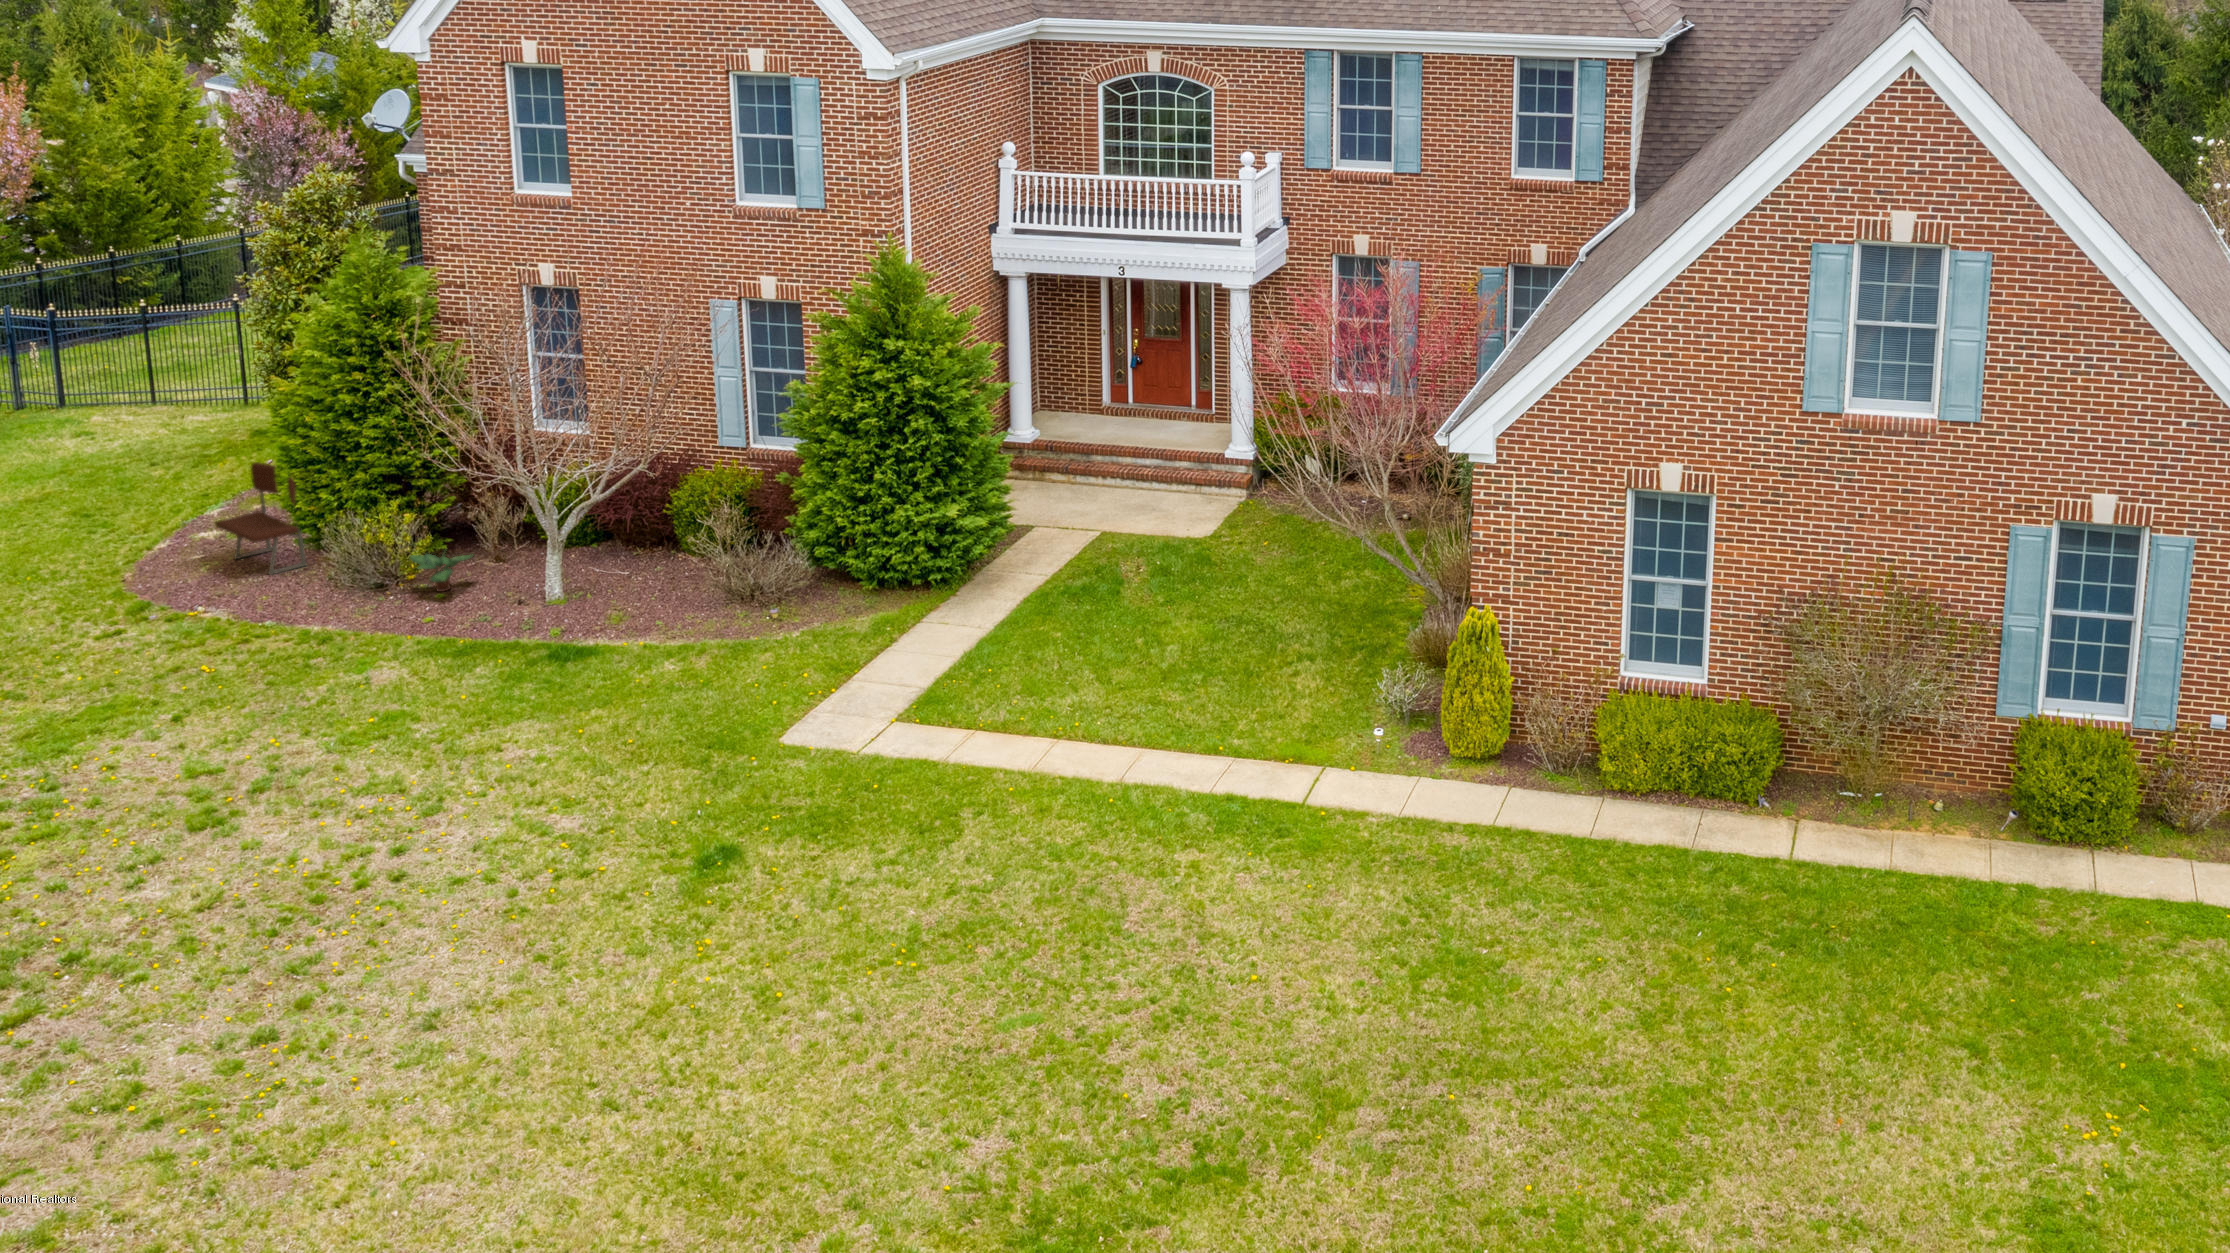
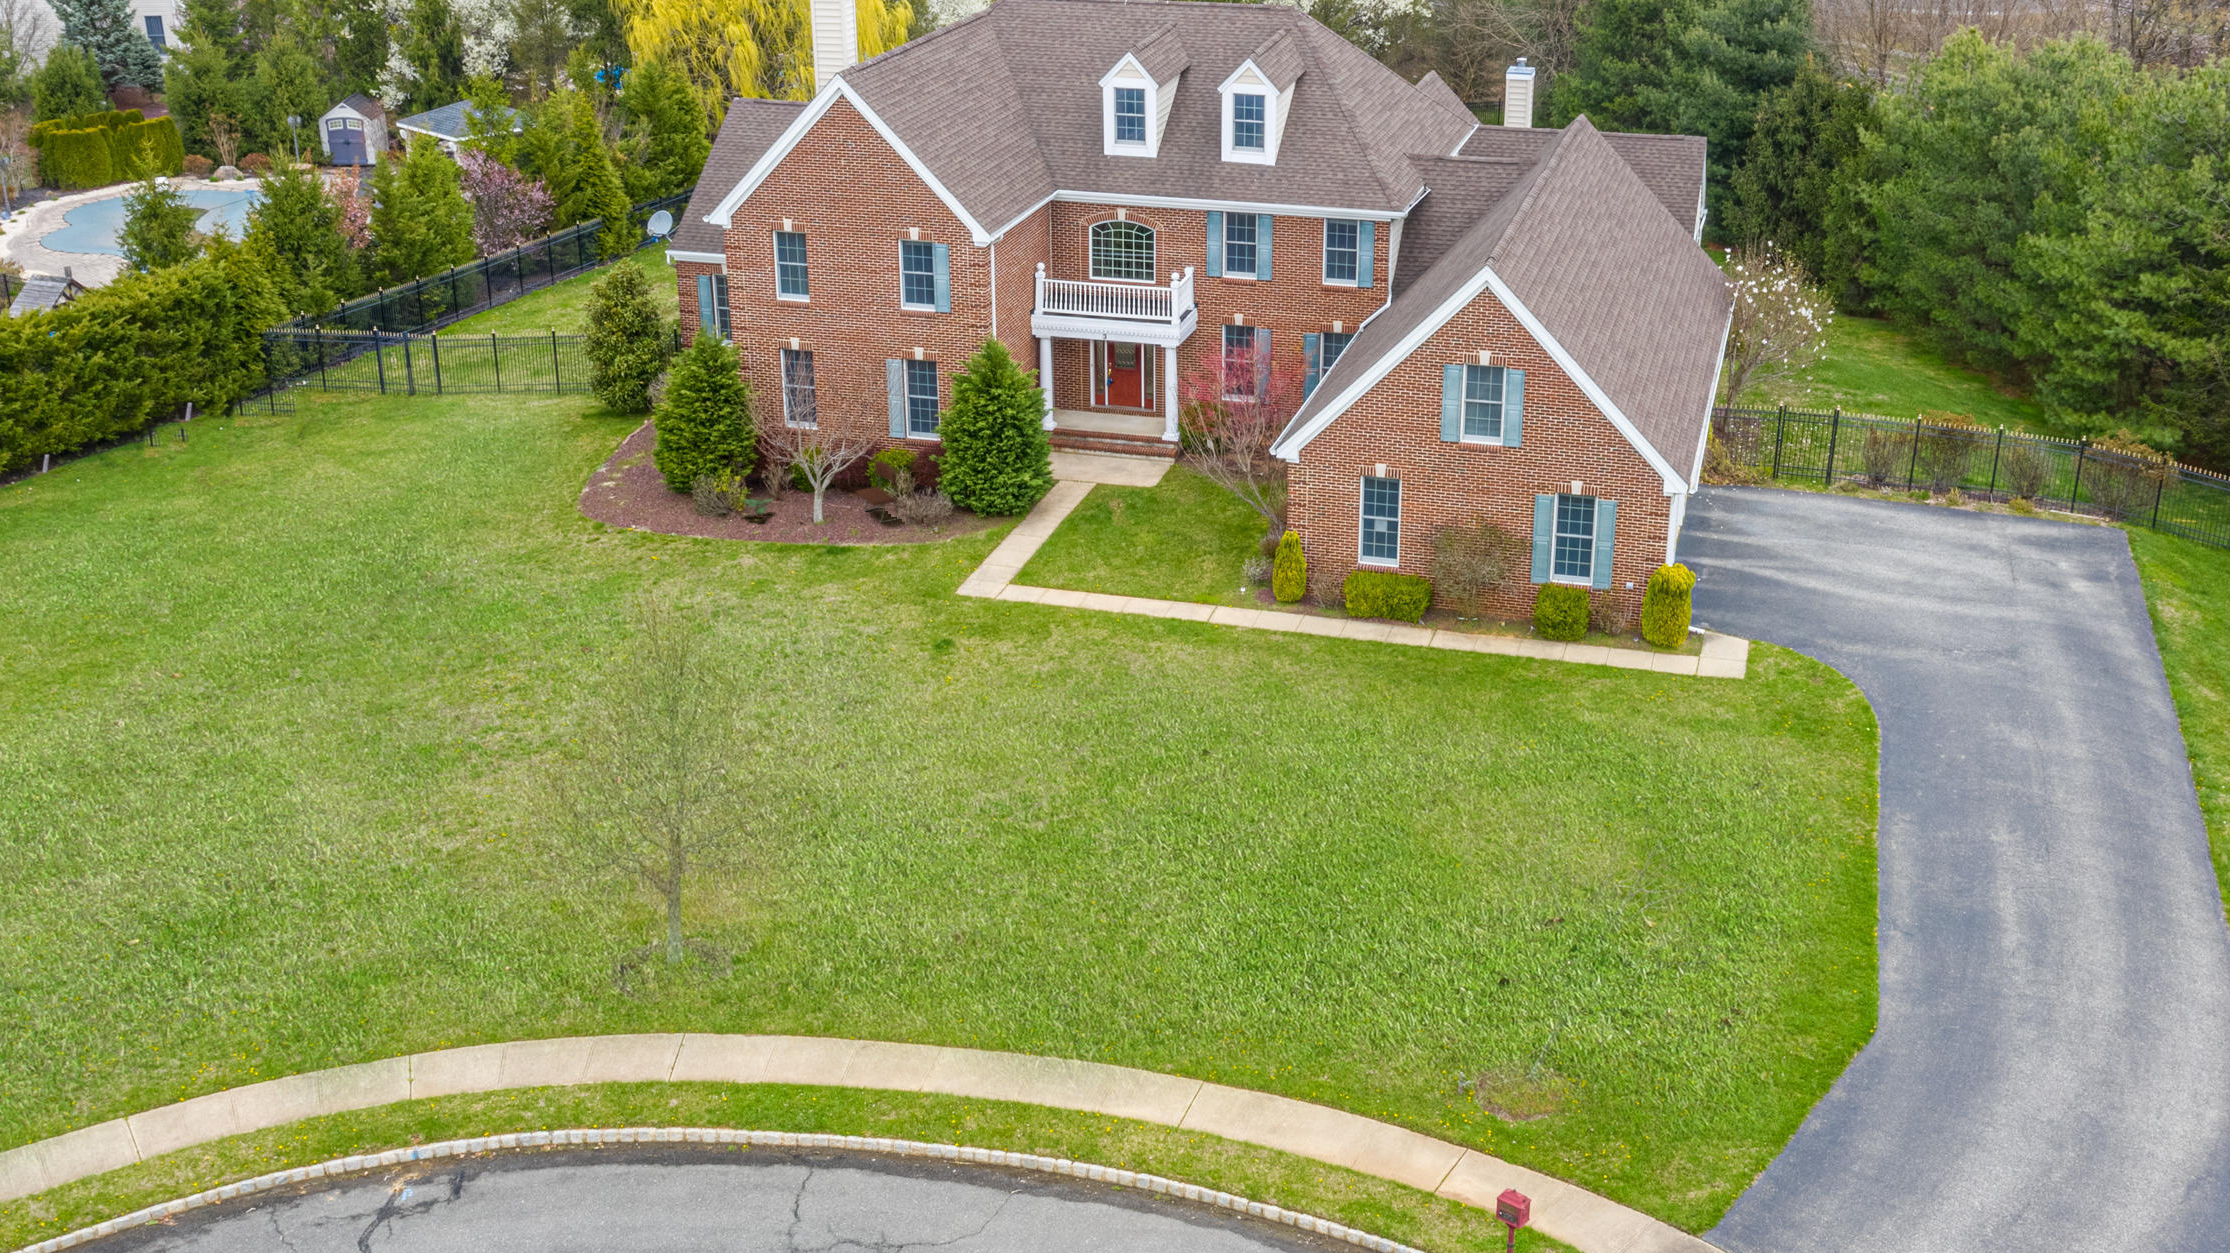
bench: present [215,462,306,575] -> present [856,461,899,523]

